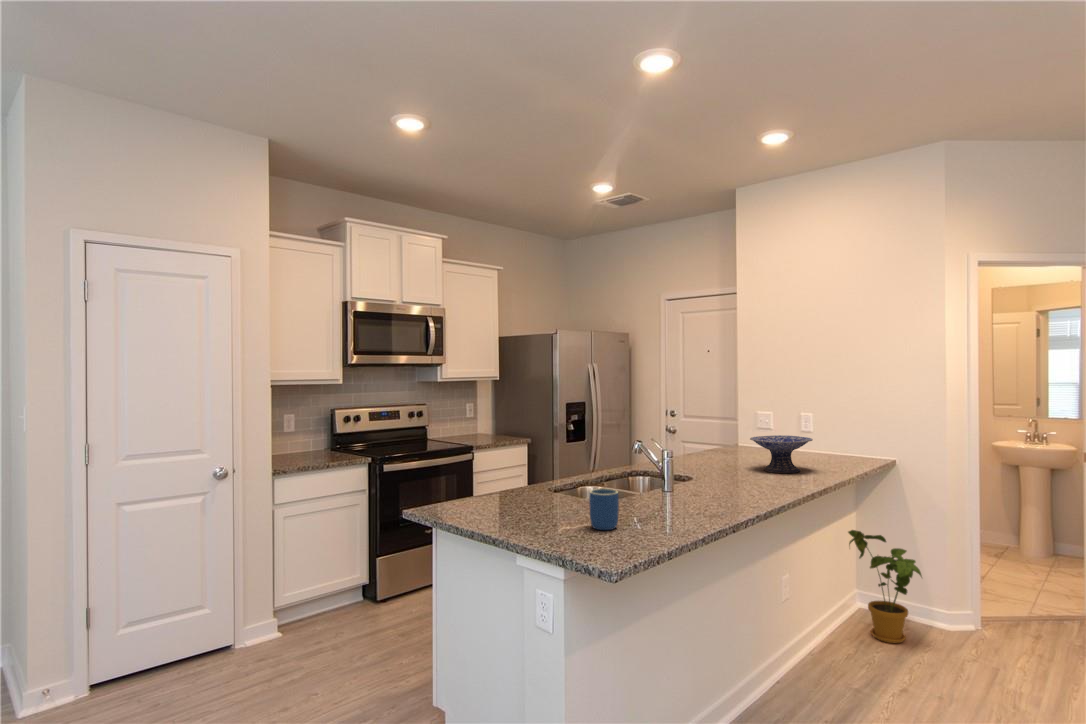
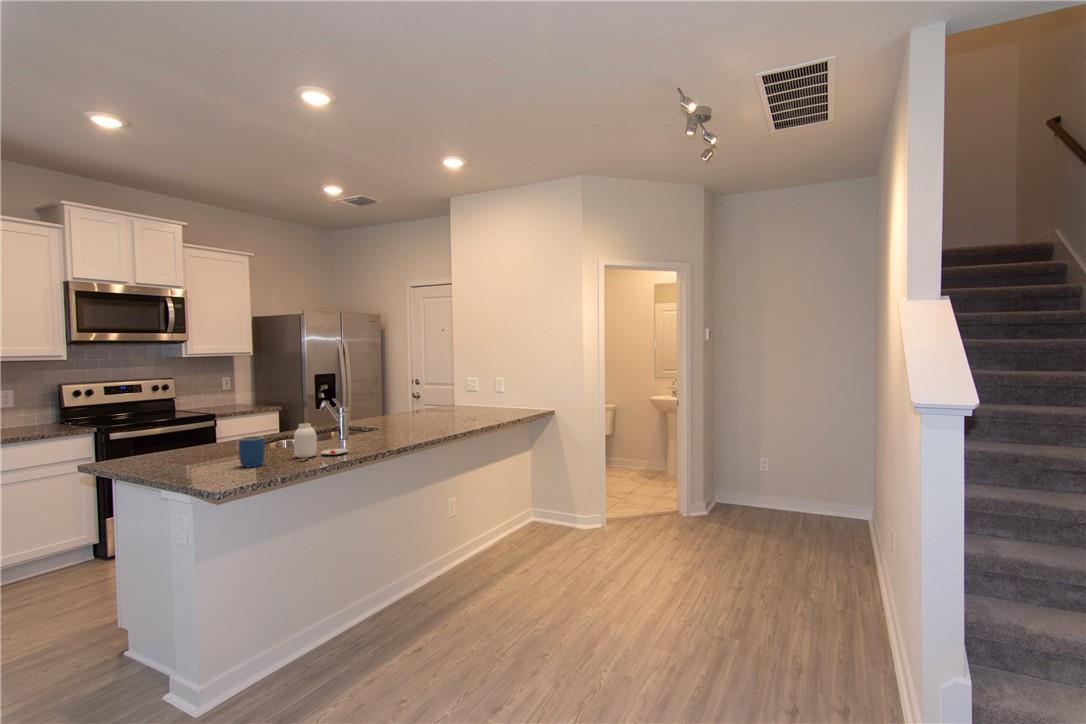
decorative bowl: present [750,435,813,473] -> none [431,394,477,422]
jar: none [644,474,714,525] -> present [294,423,348,461]
house plant: present [848,530,922,643] -> none [510,462,558,542]

